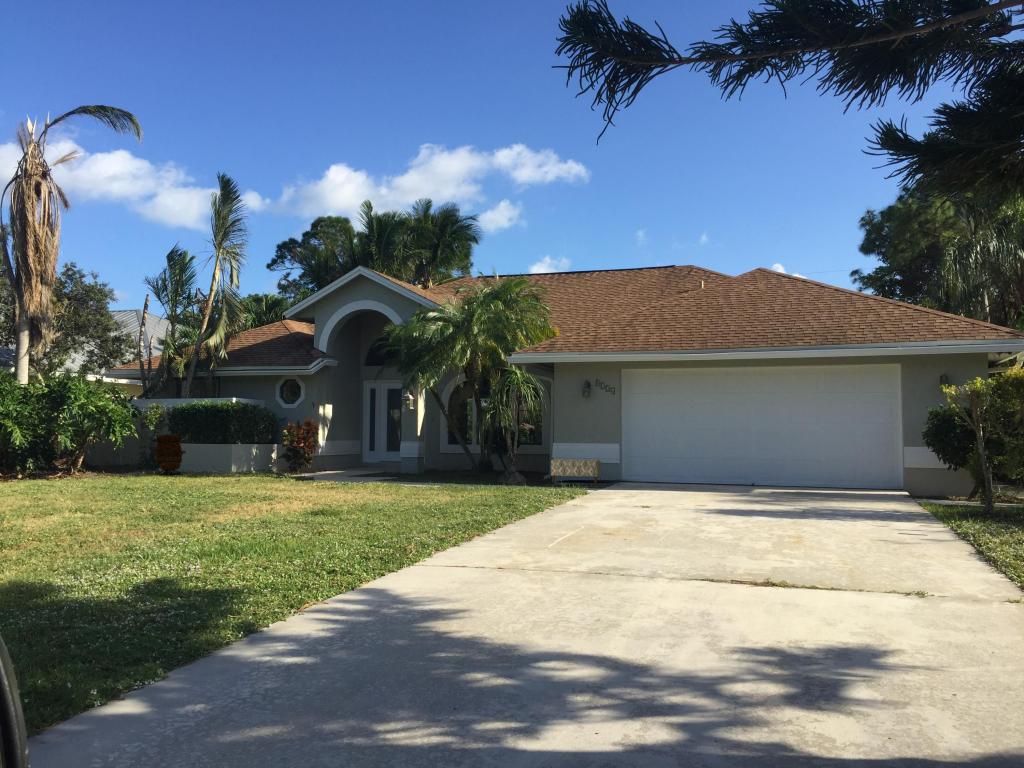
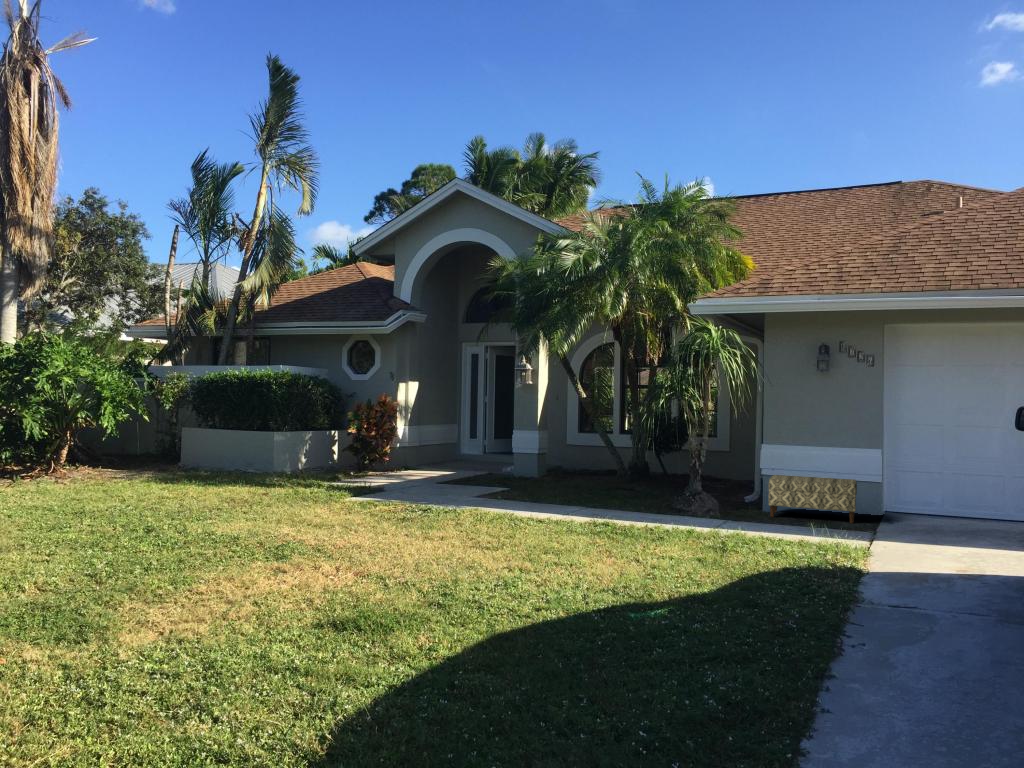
lounge chair: present [152,434,186,475] -> none [168,415,215,475]

